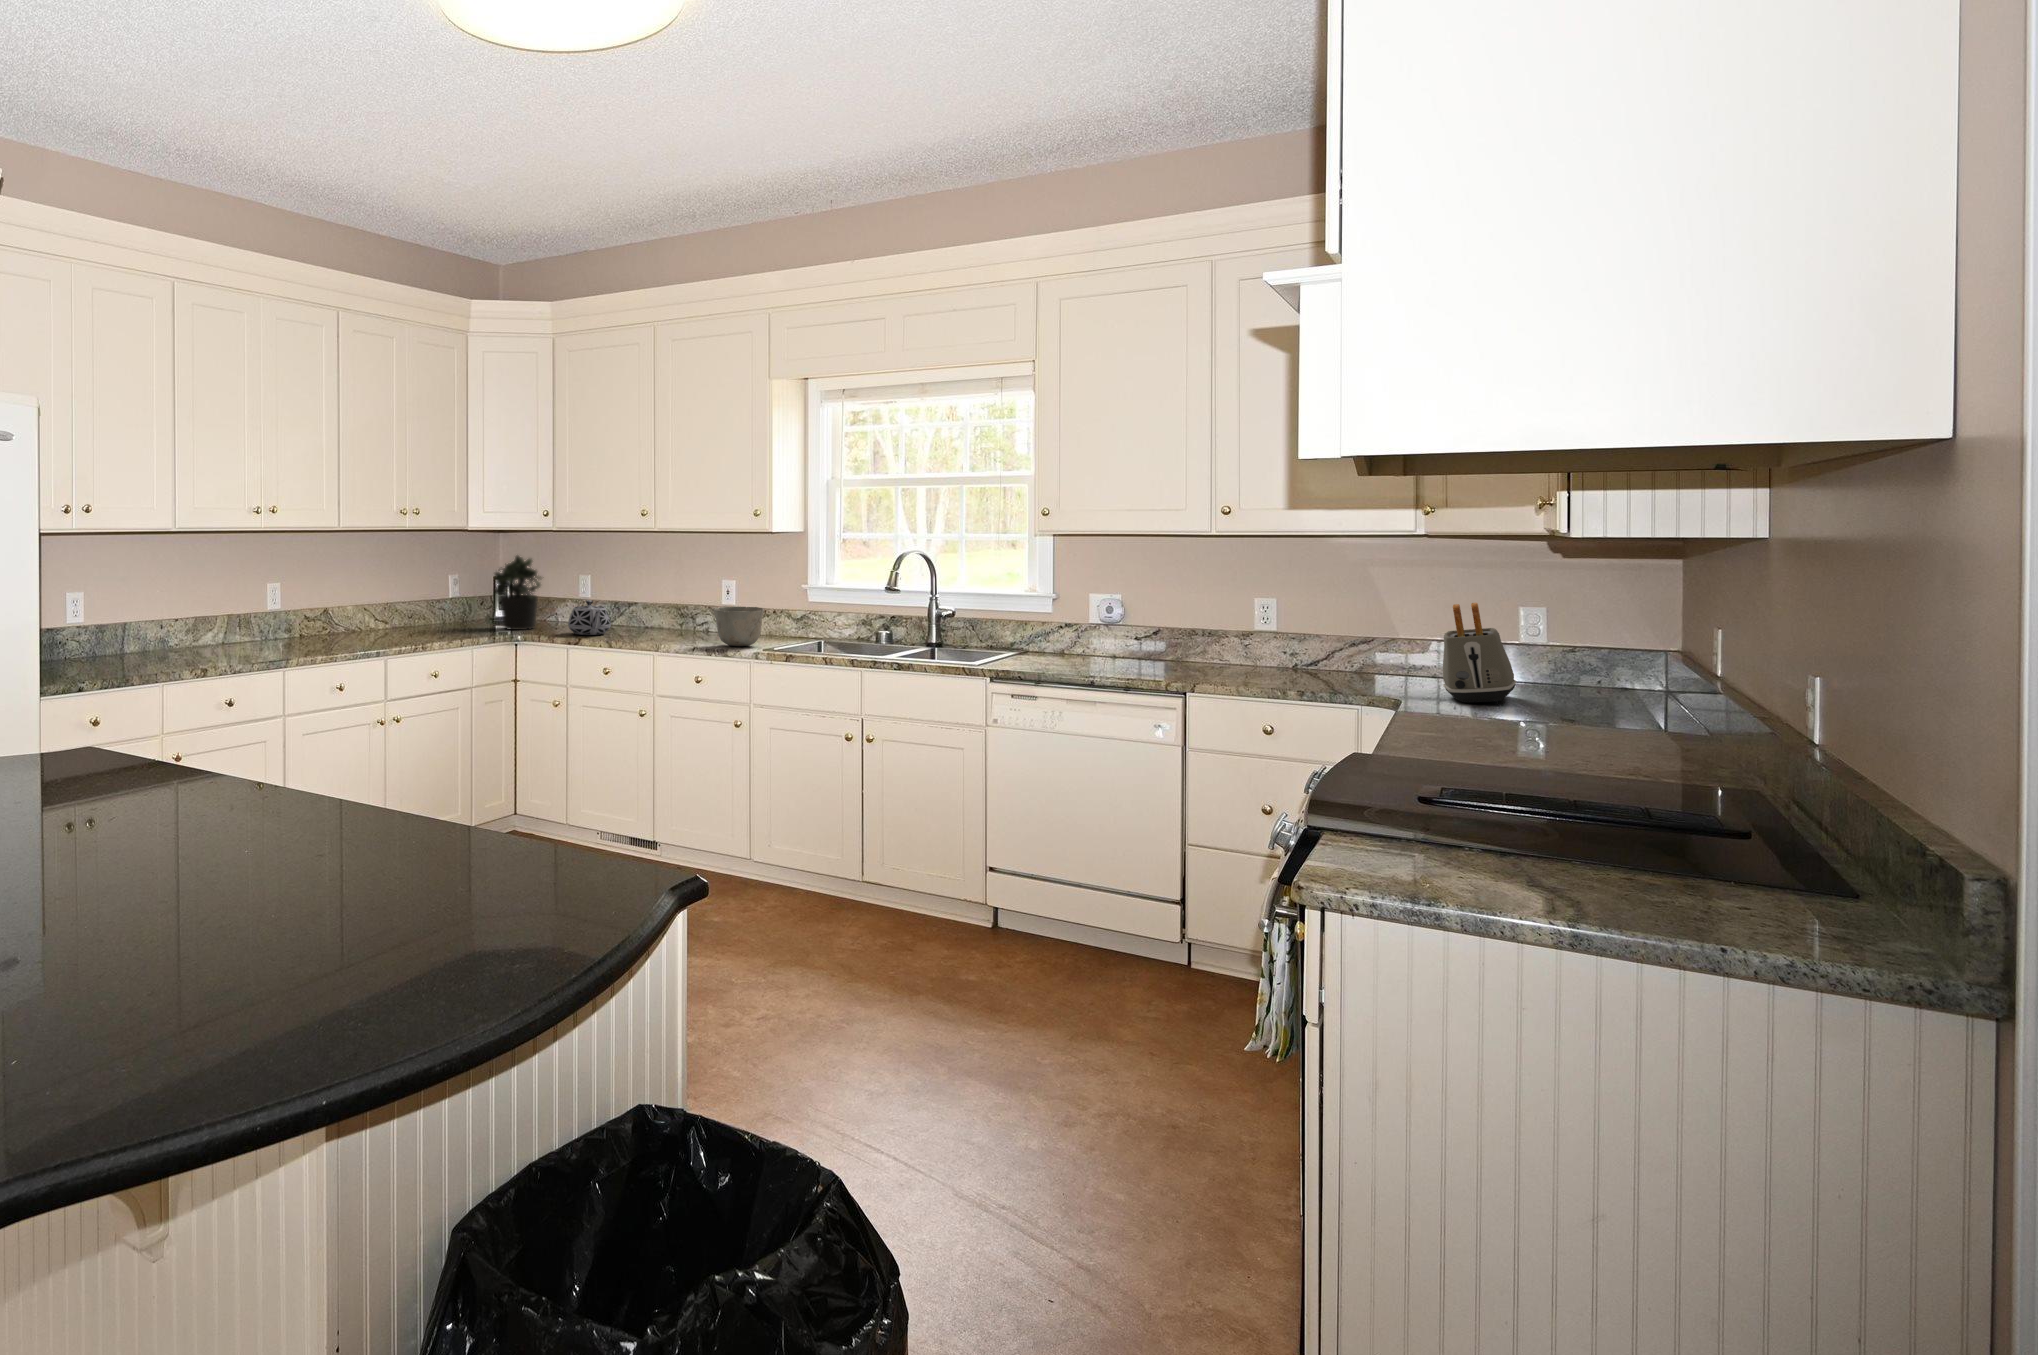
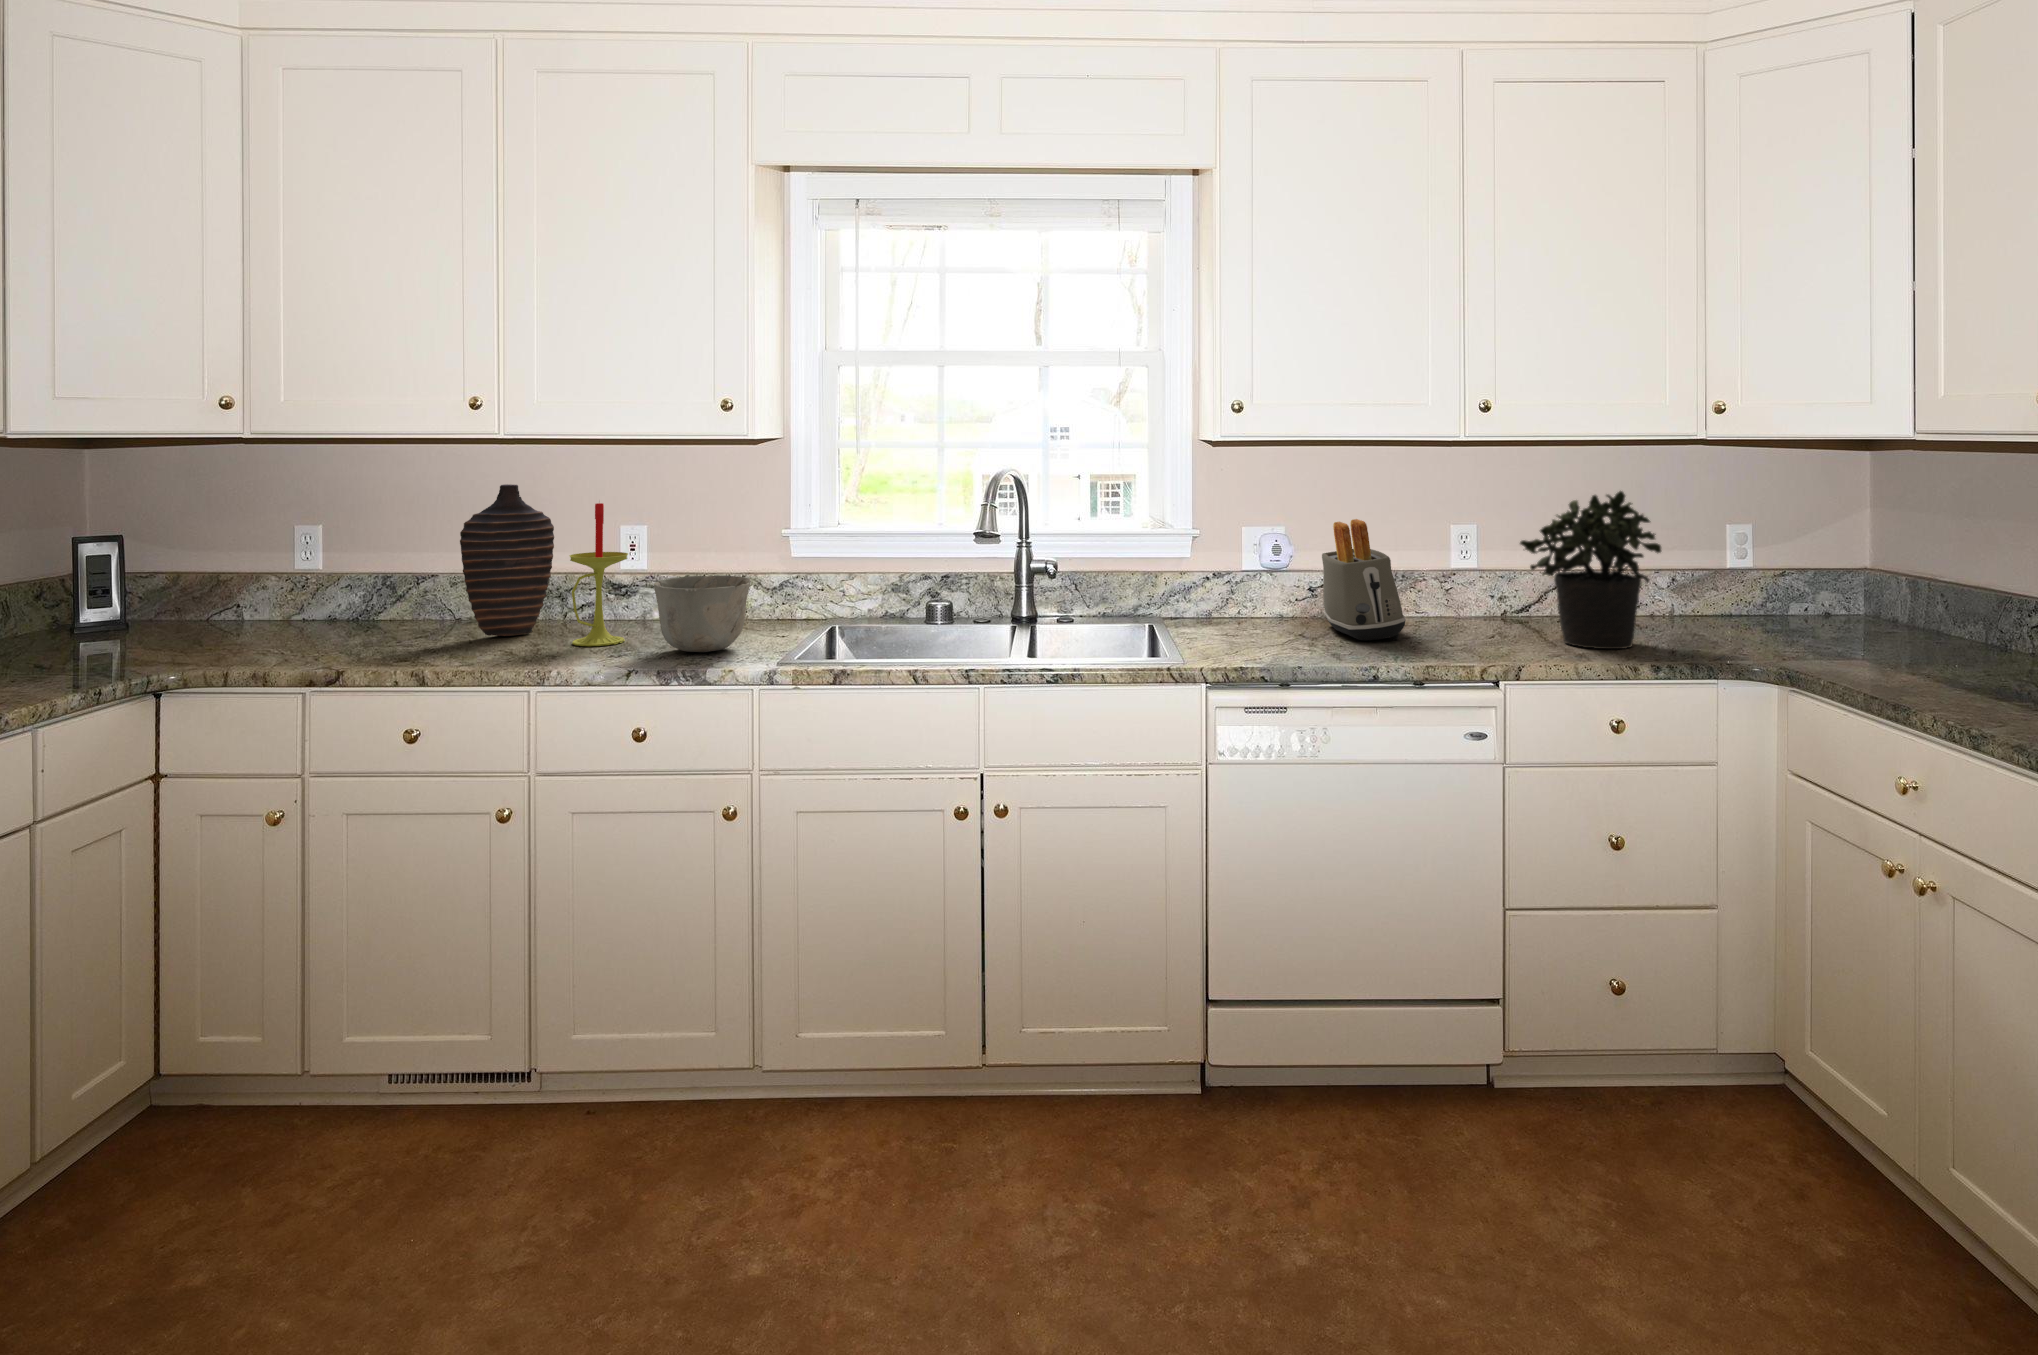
potted plant: present [494,556,541,630] -> present [1520,491,1661,649]
decorative vase: none [639,556,686,635] -> present [460,484,554,636]
candle: none [681,564,713,641] -> present [570,503,628,646]
teapot: present [568,600,611,635] -> none [292,579,393,651]
toaster: present [1443,603,1516,705] -> present [1322,519,1406,641]

